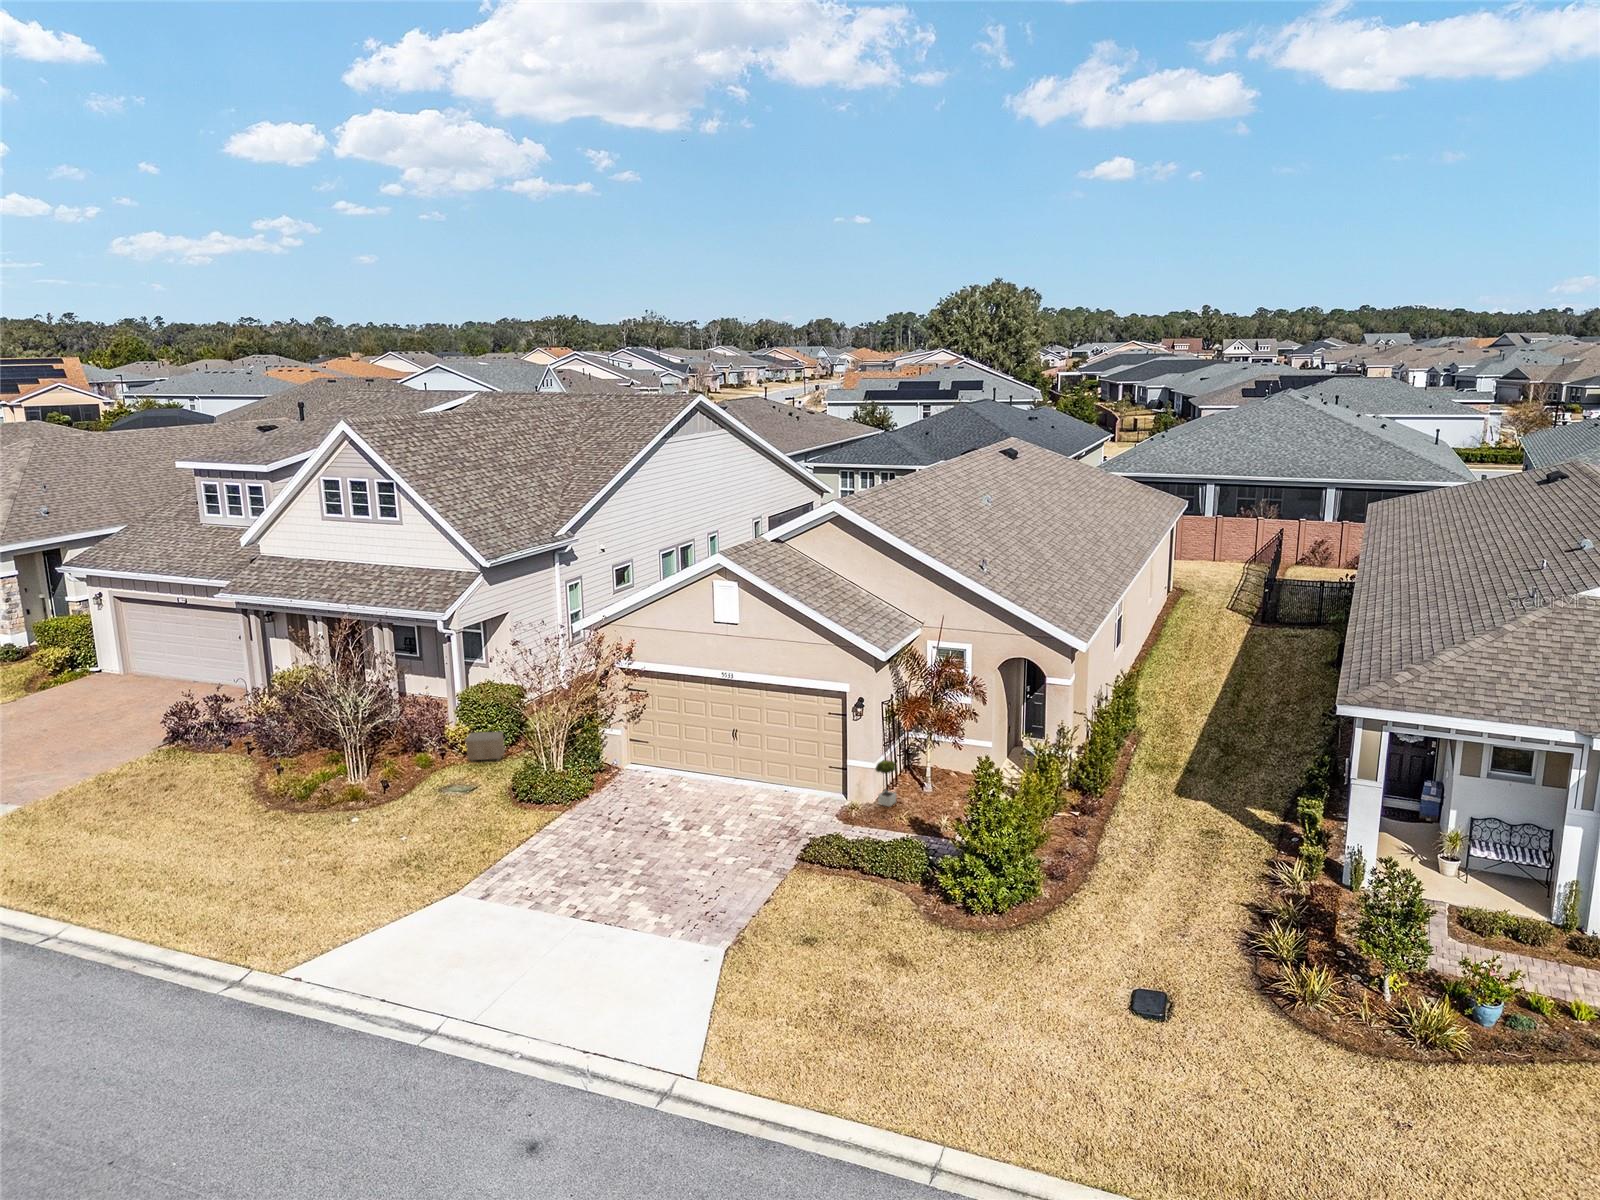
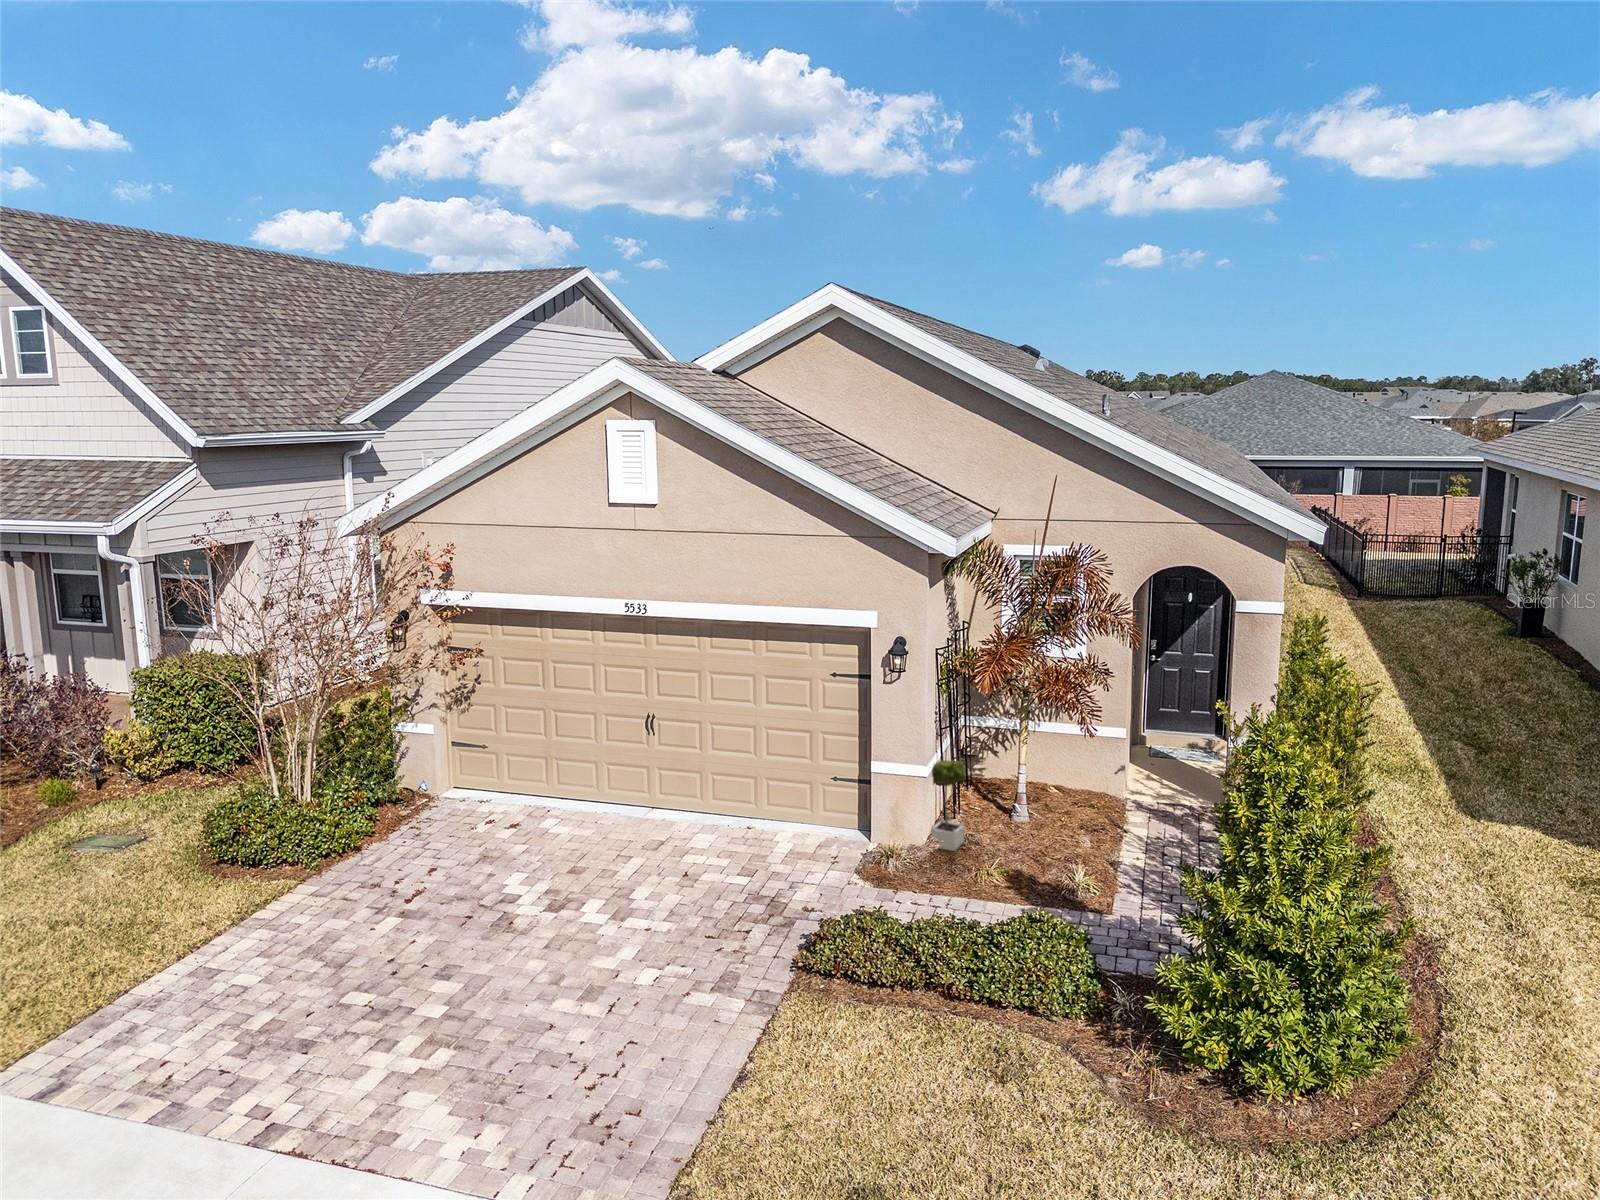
storage bench: present [465,732,505,761] -> none [142,738,225,795]

